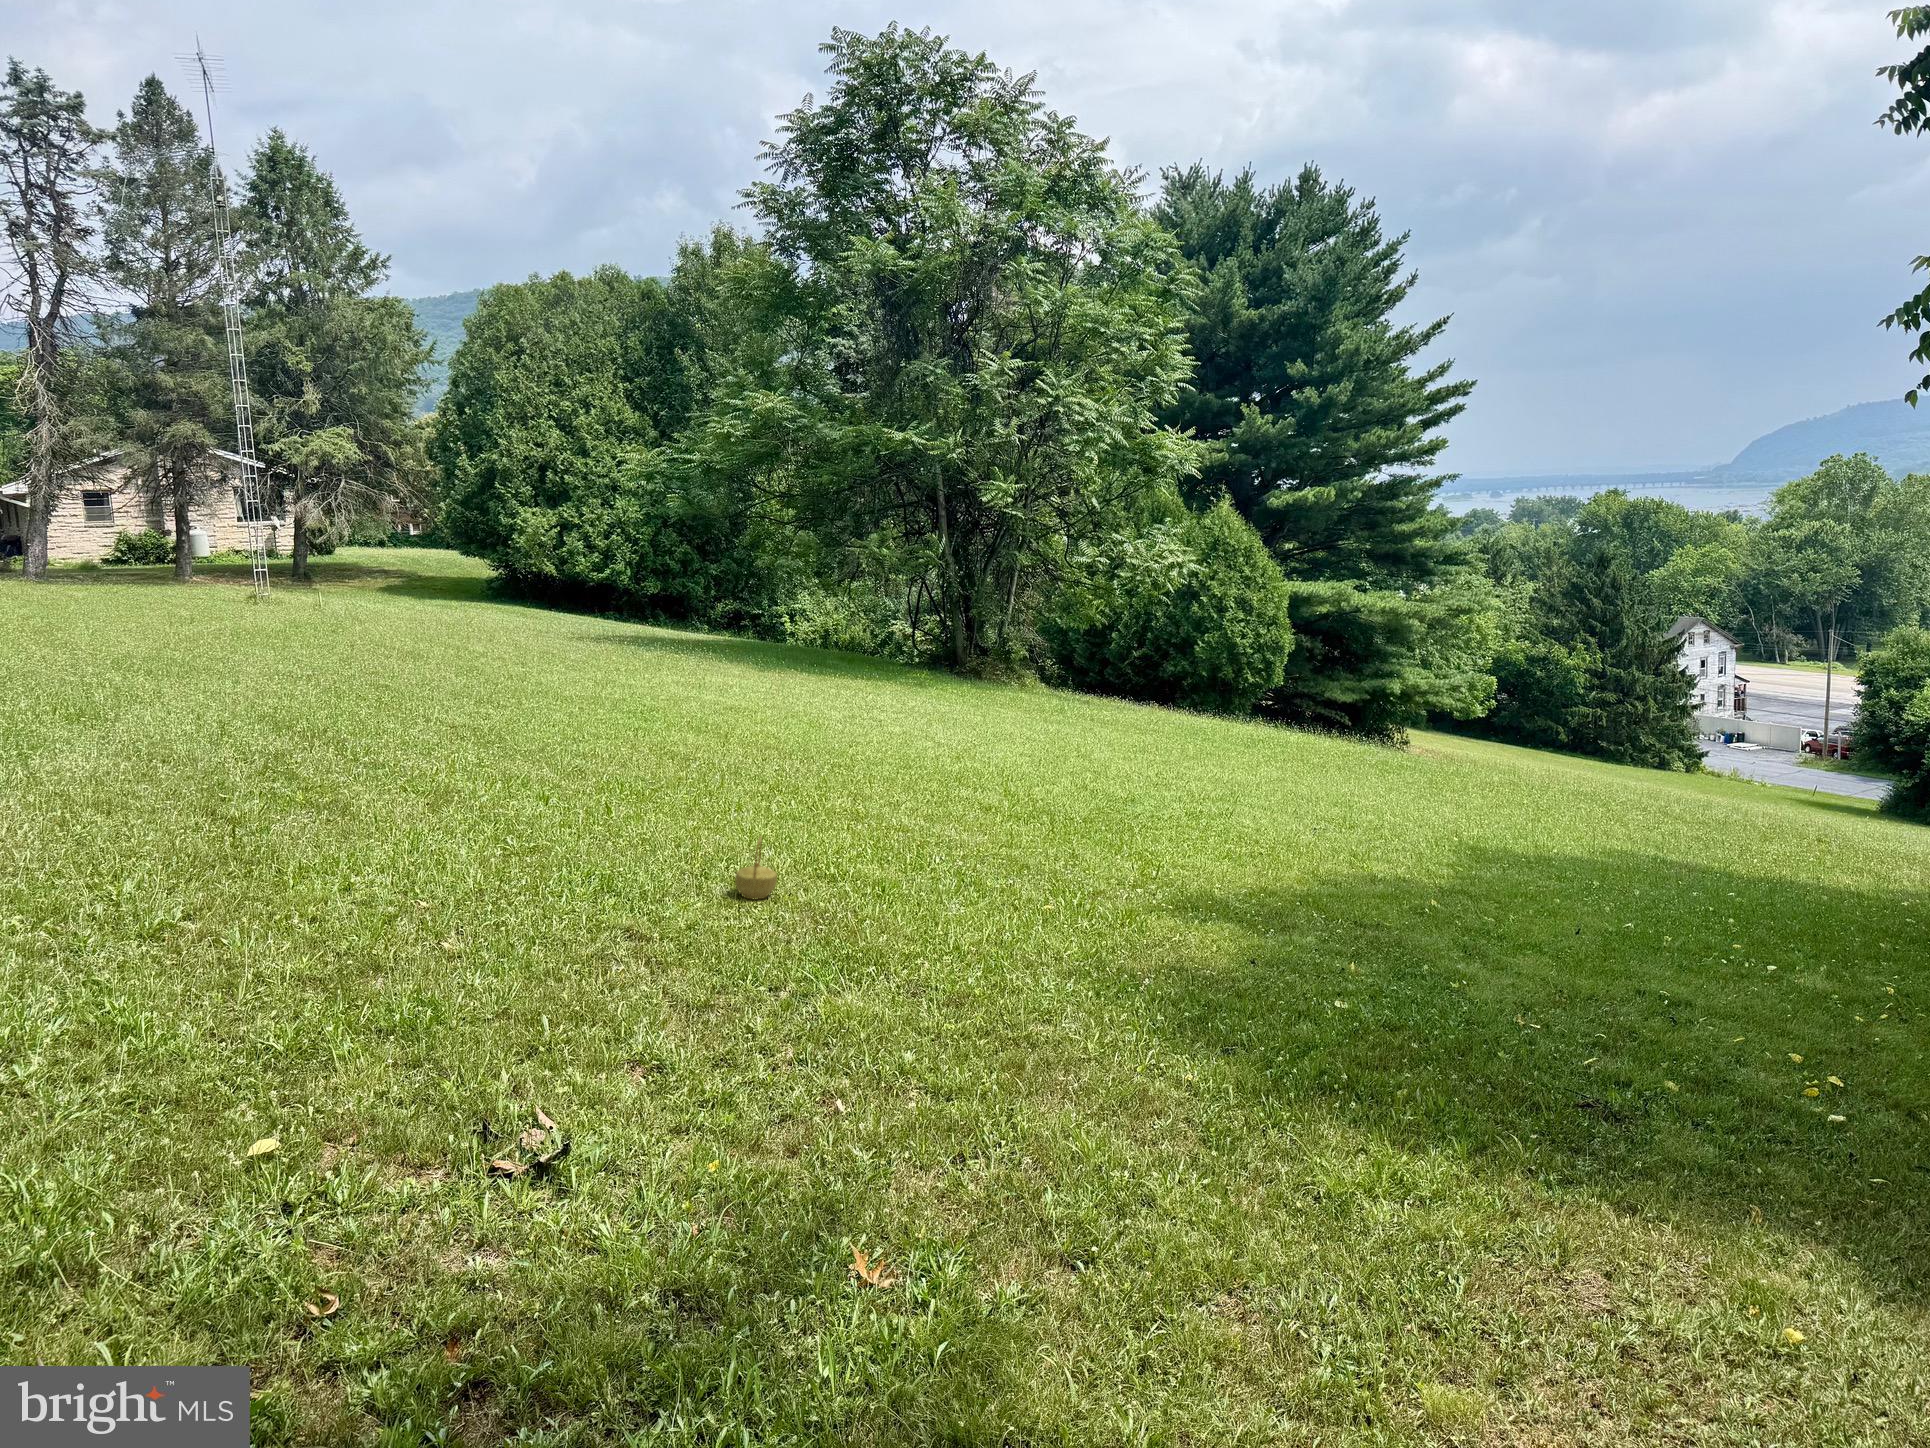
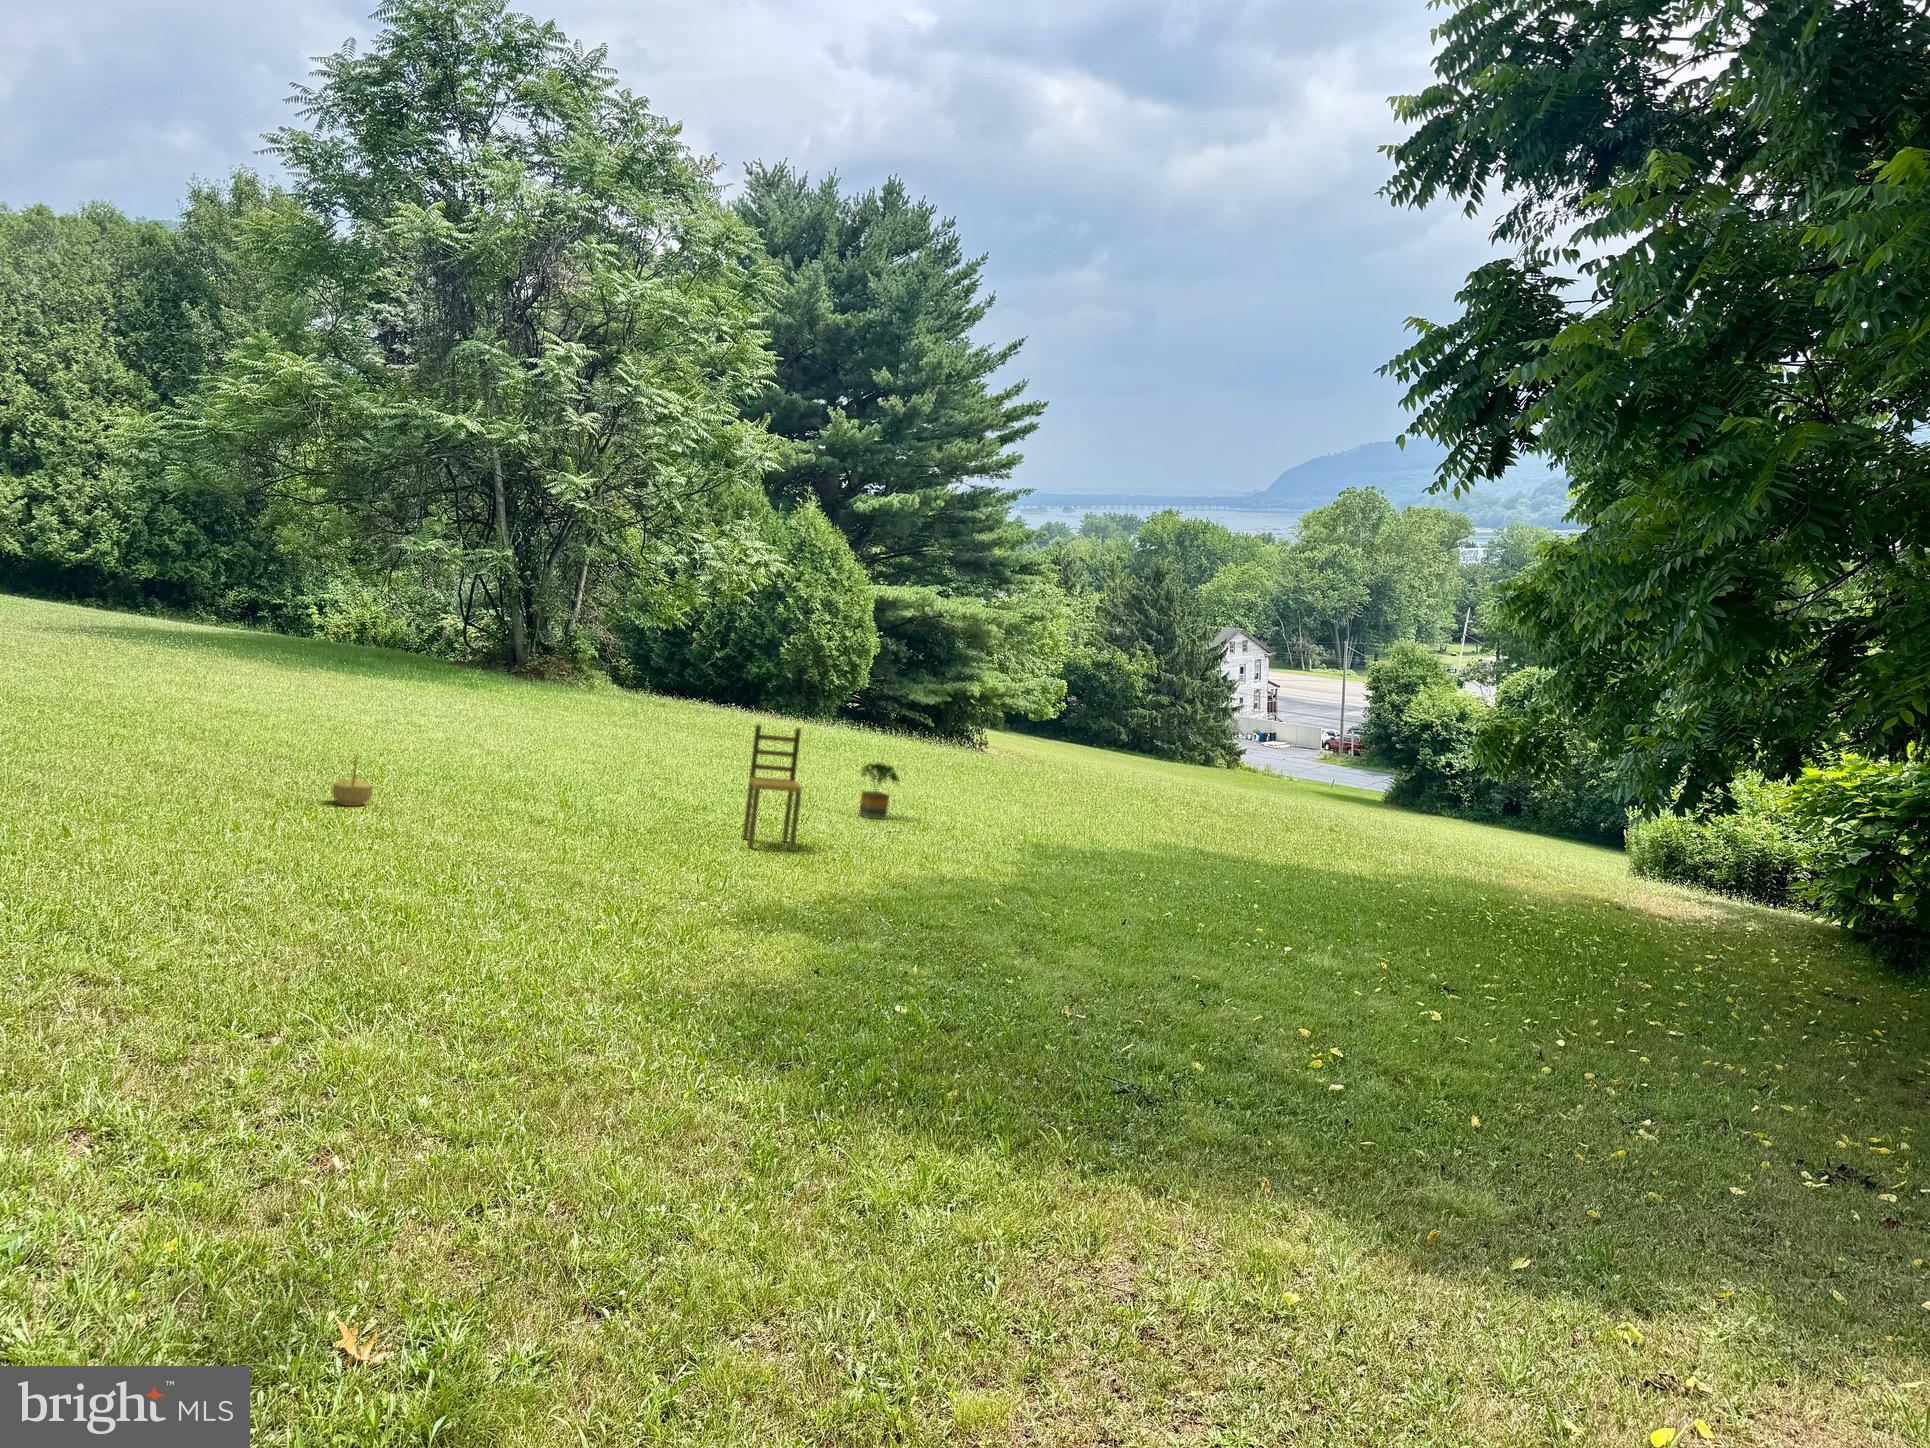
chair: none [1200,819,1284,997] -> present [743,724,802,851]
potted tree: none [1333,844,1391,920] -> present [859,763,899,819]

